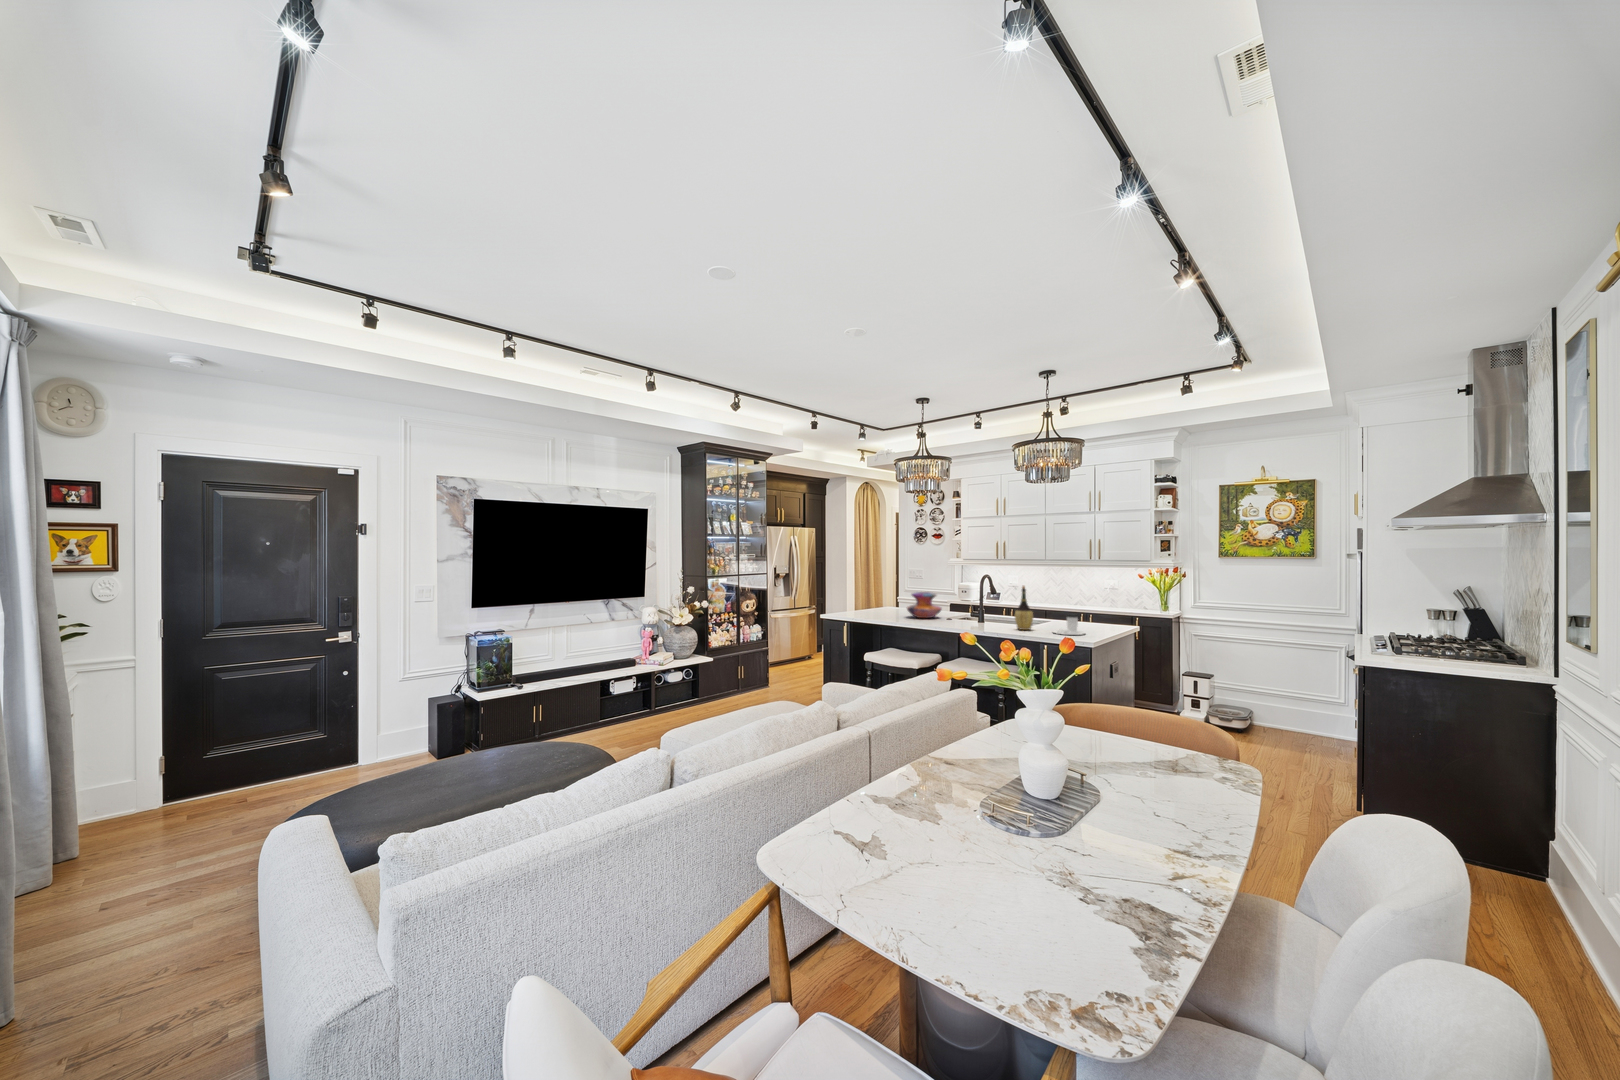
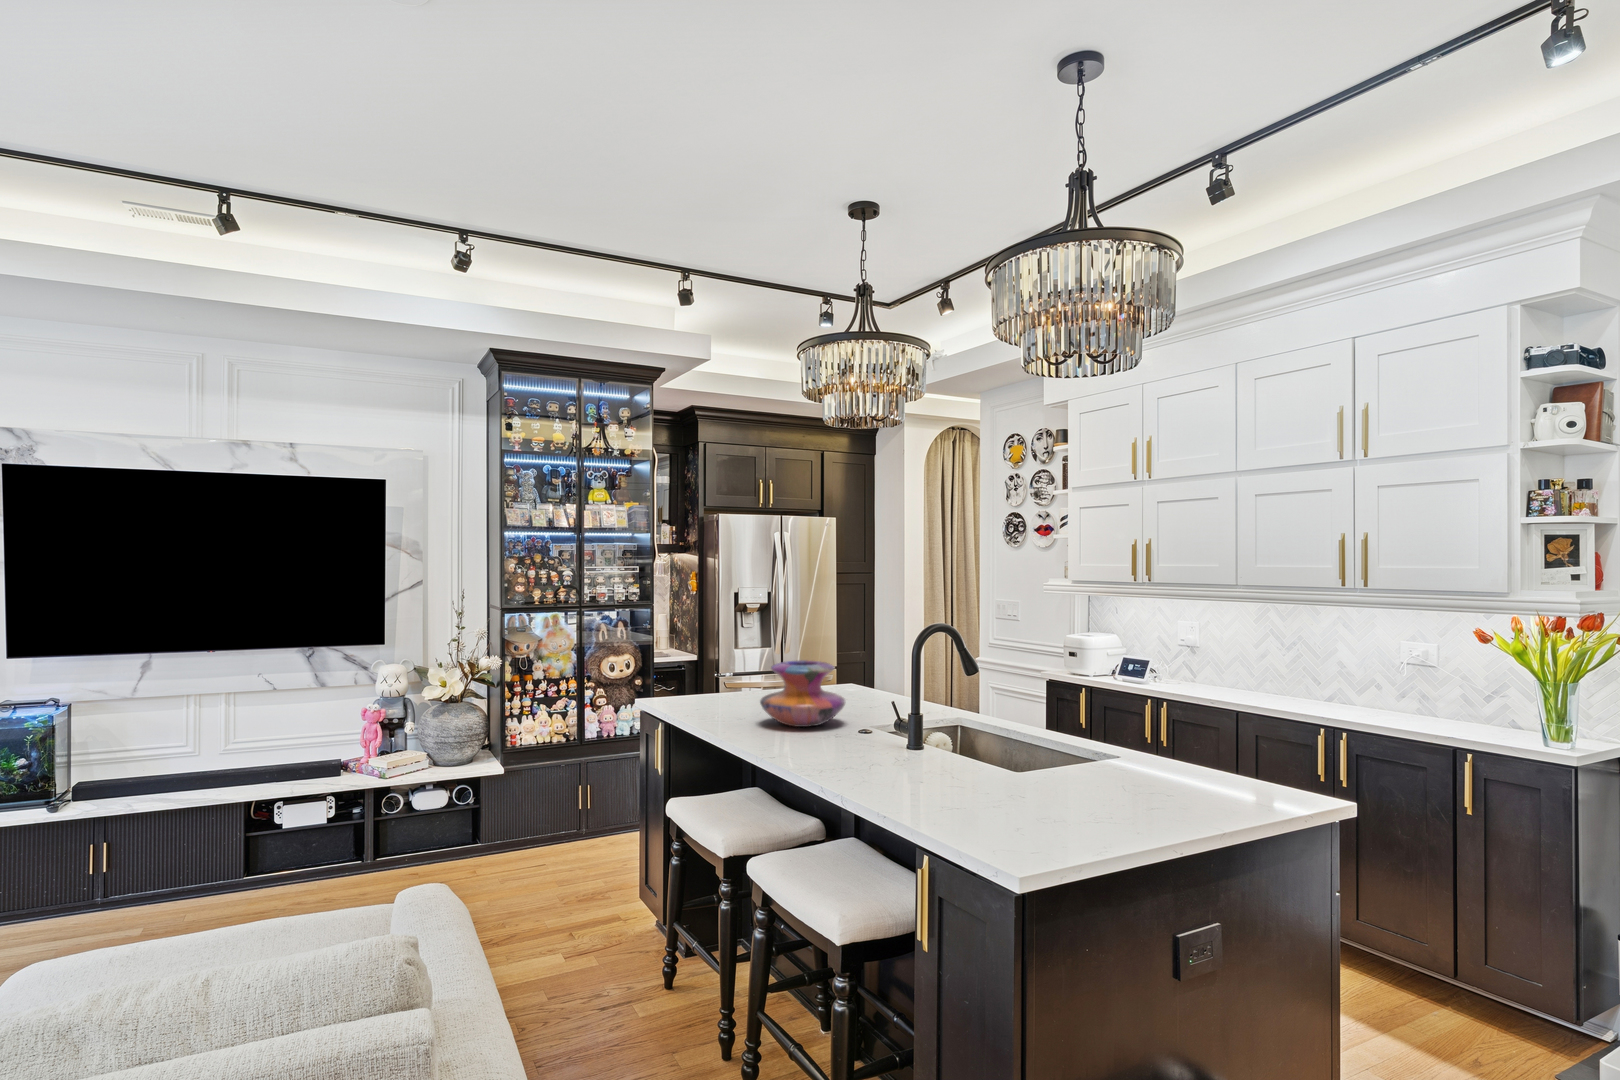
wine bottle: present [1015,586,1033,630] -> none [904,663,957,797]
coffee cup: present [1053,614,1084,635] -> none [977,763,1079,839]

